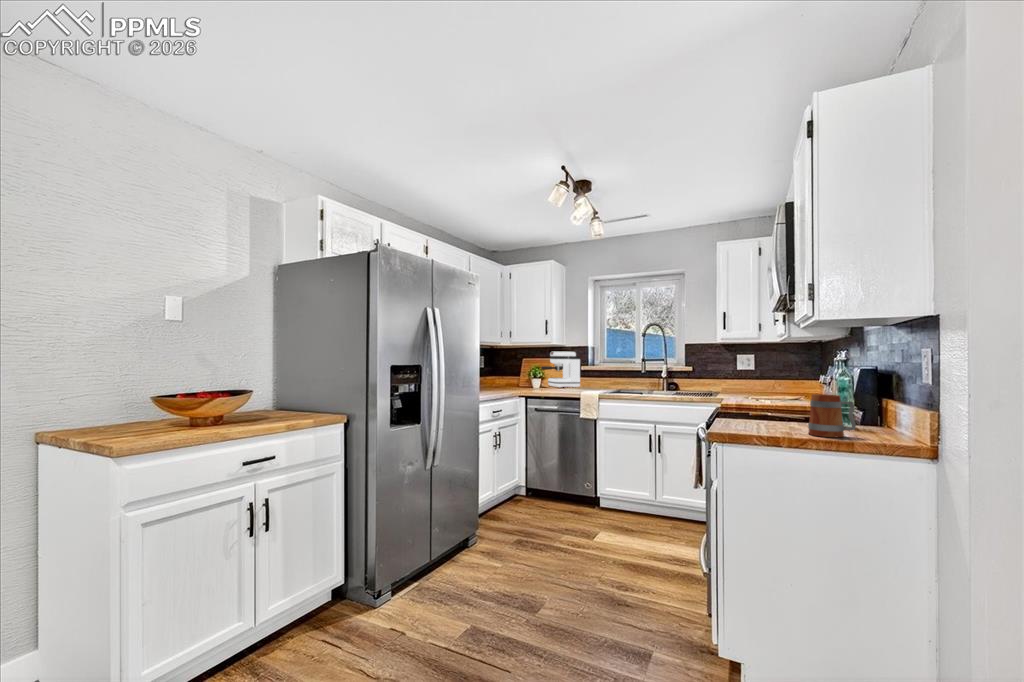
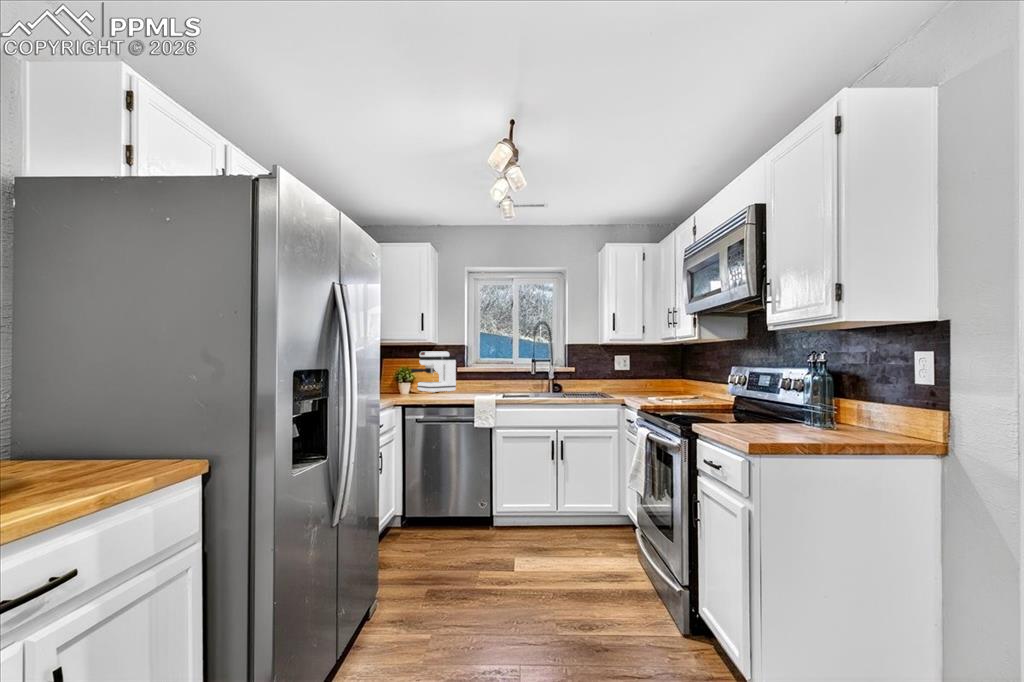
mug: present [808,394,856,437] -> none [824,394,873,441]

